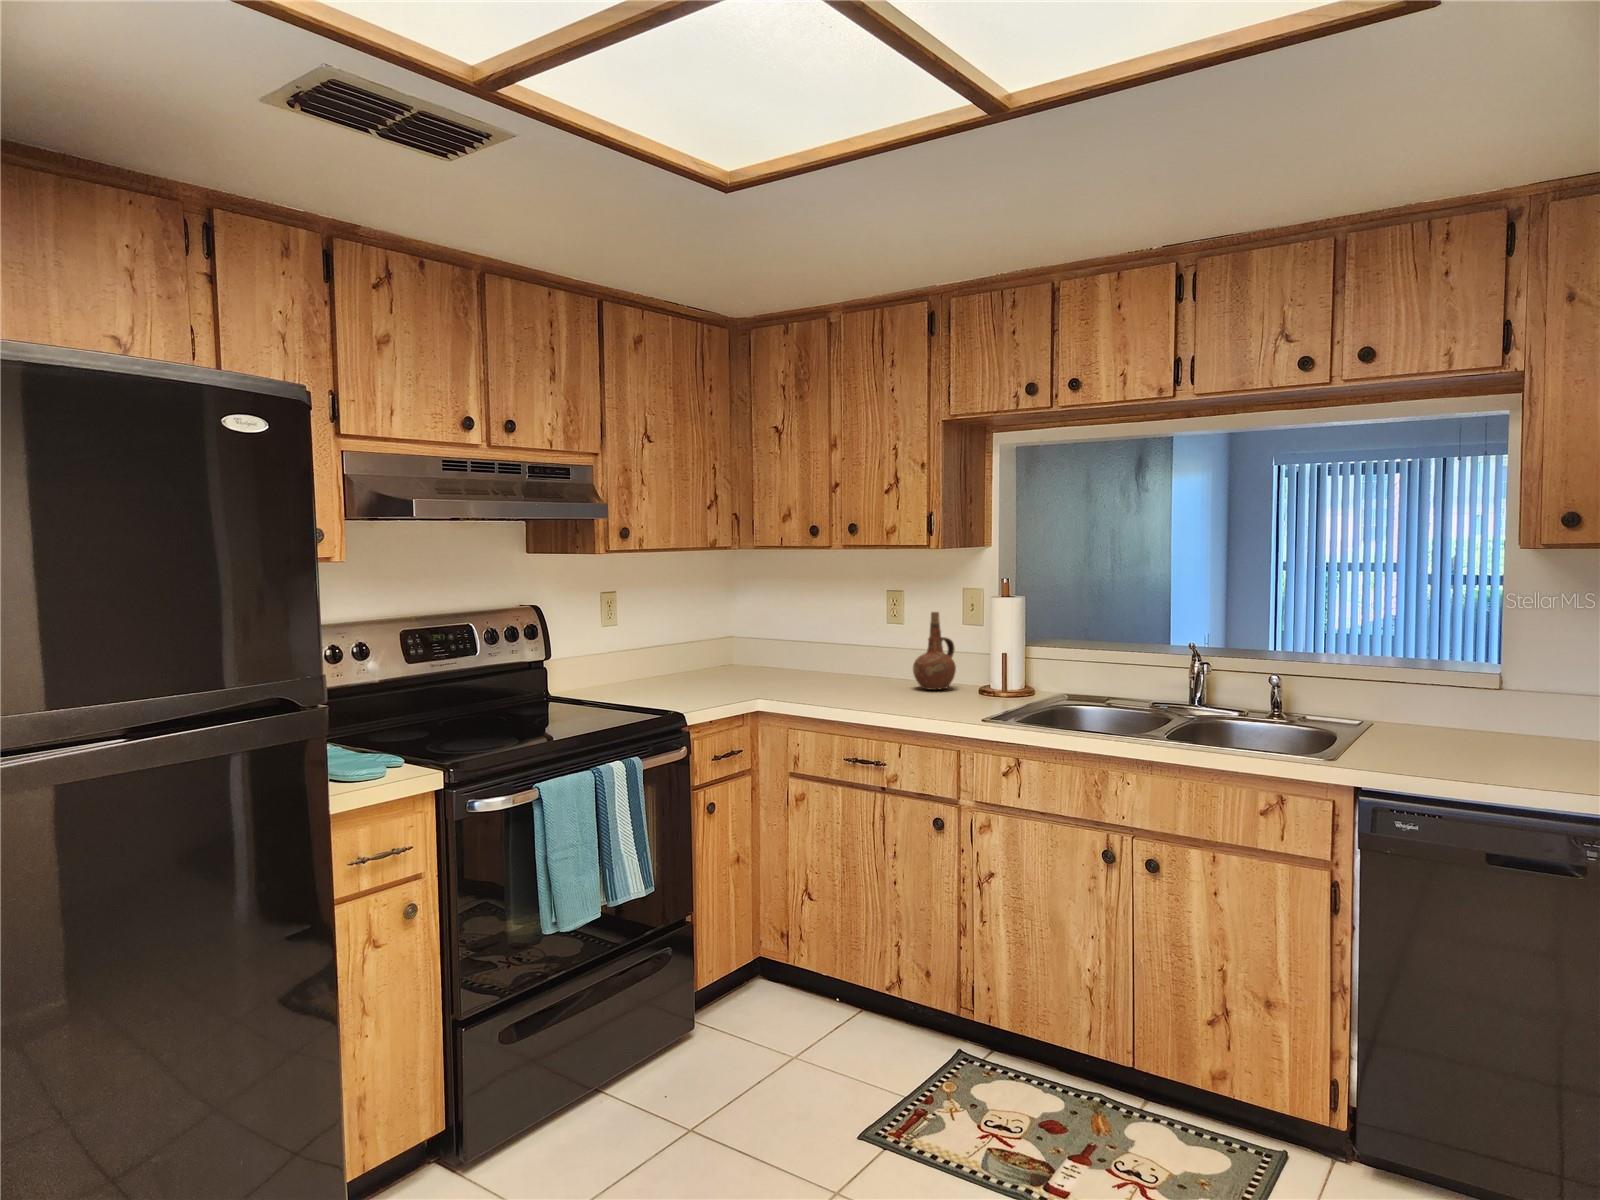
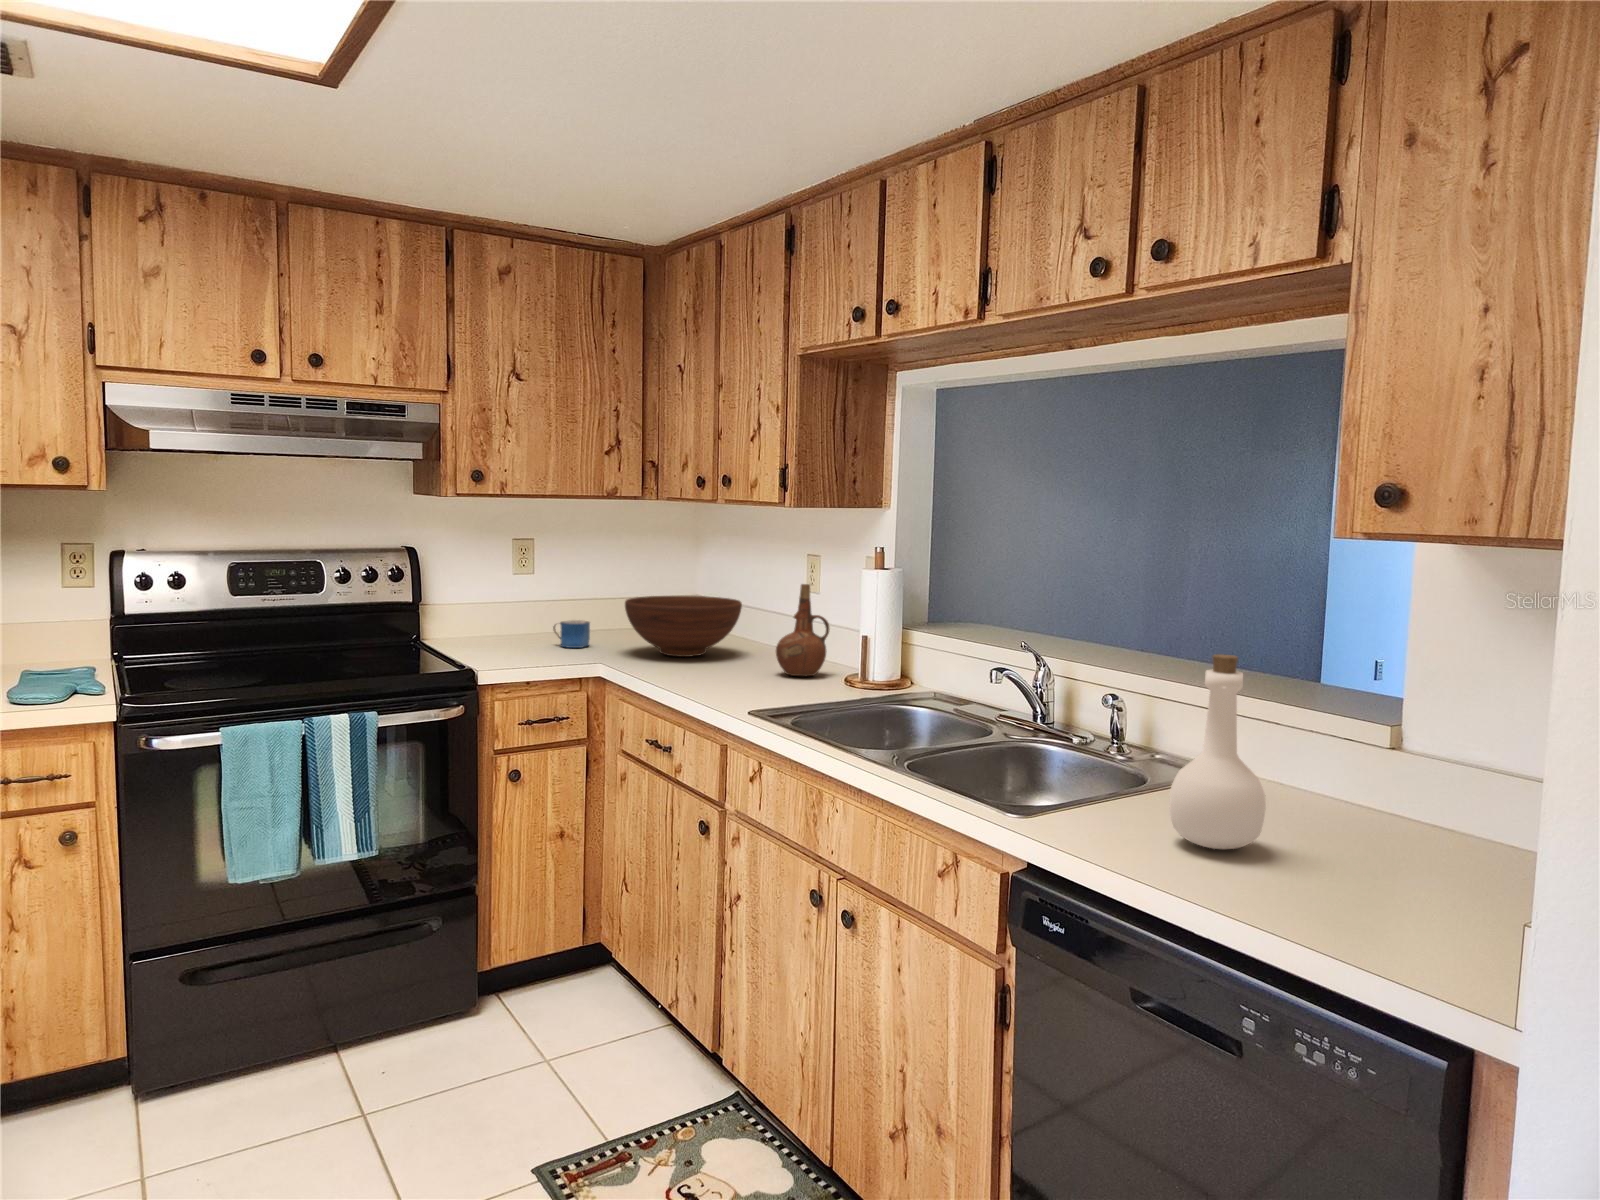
fruit bowl: none [747,630,850,684] -> present [625,596,742,657]
bottle: none [1456,634,1530,766] -> present [1169,654,1266,849]
mug: none [670,659,705,685] -> present [553,620,590,648]

